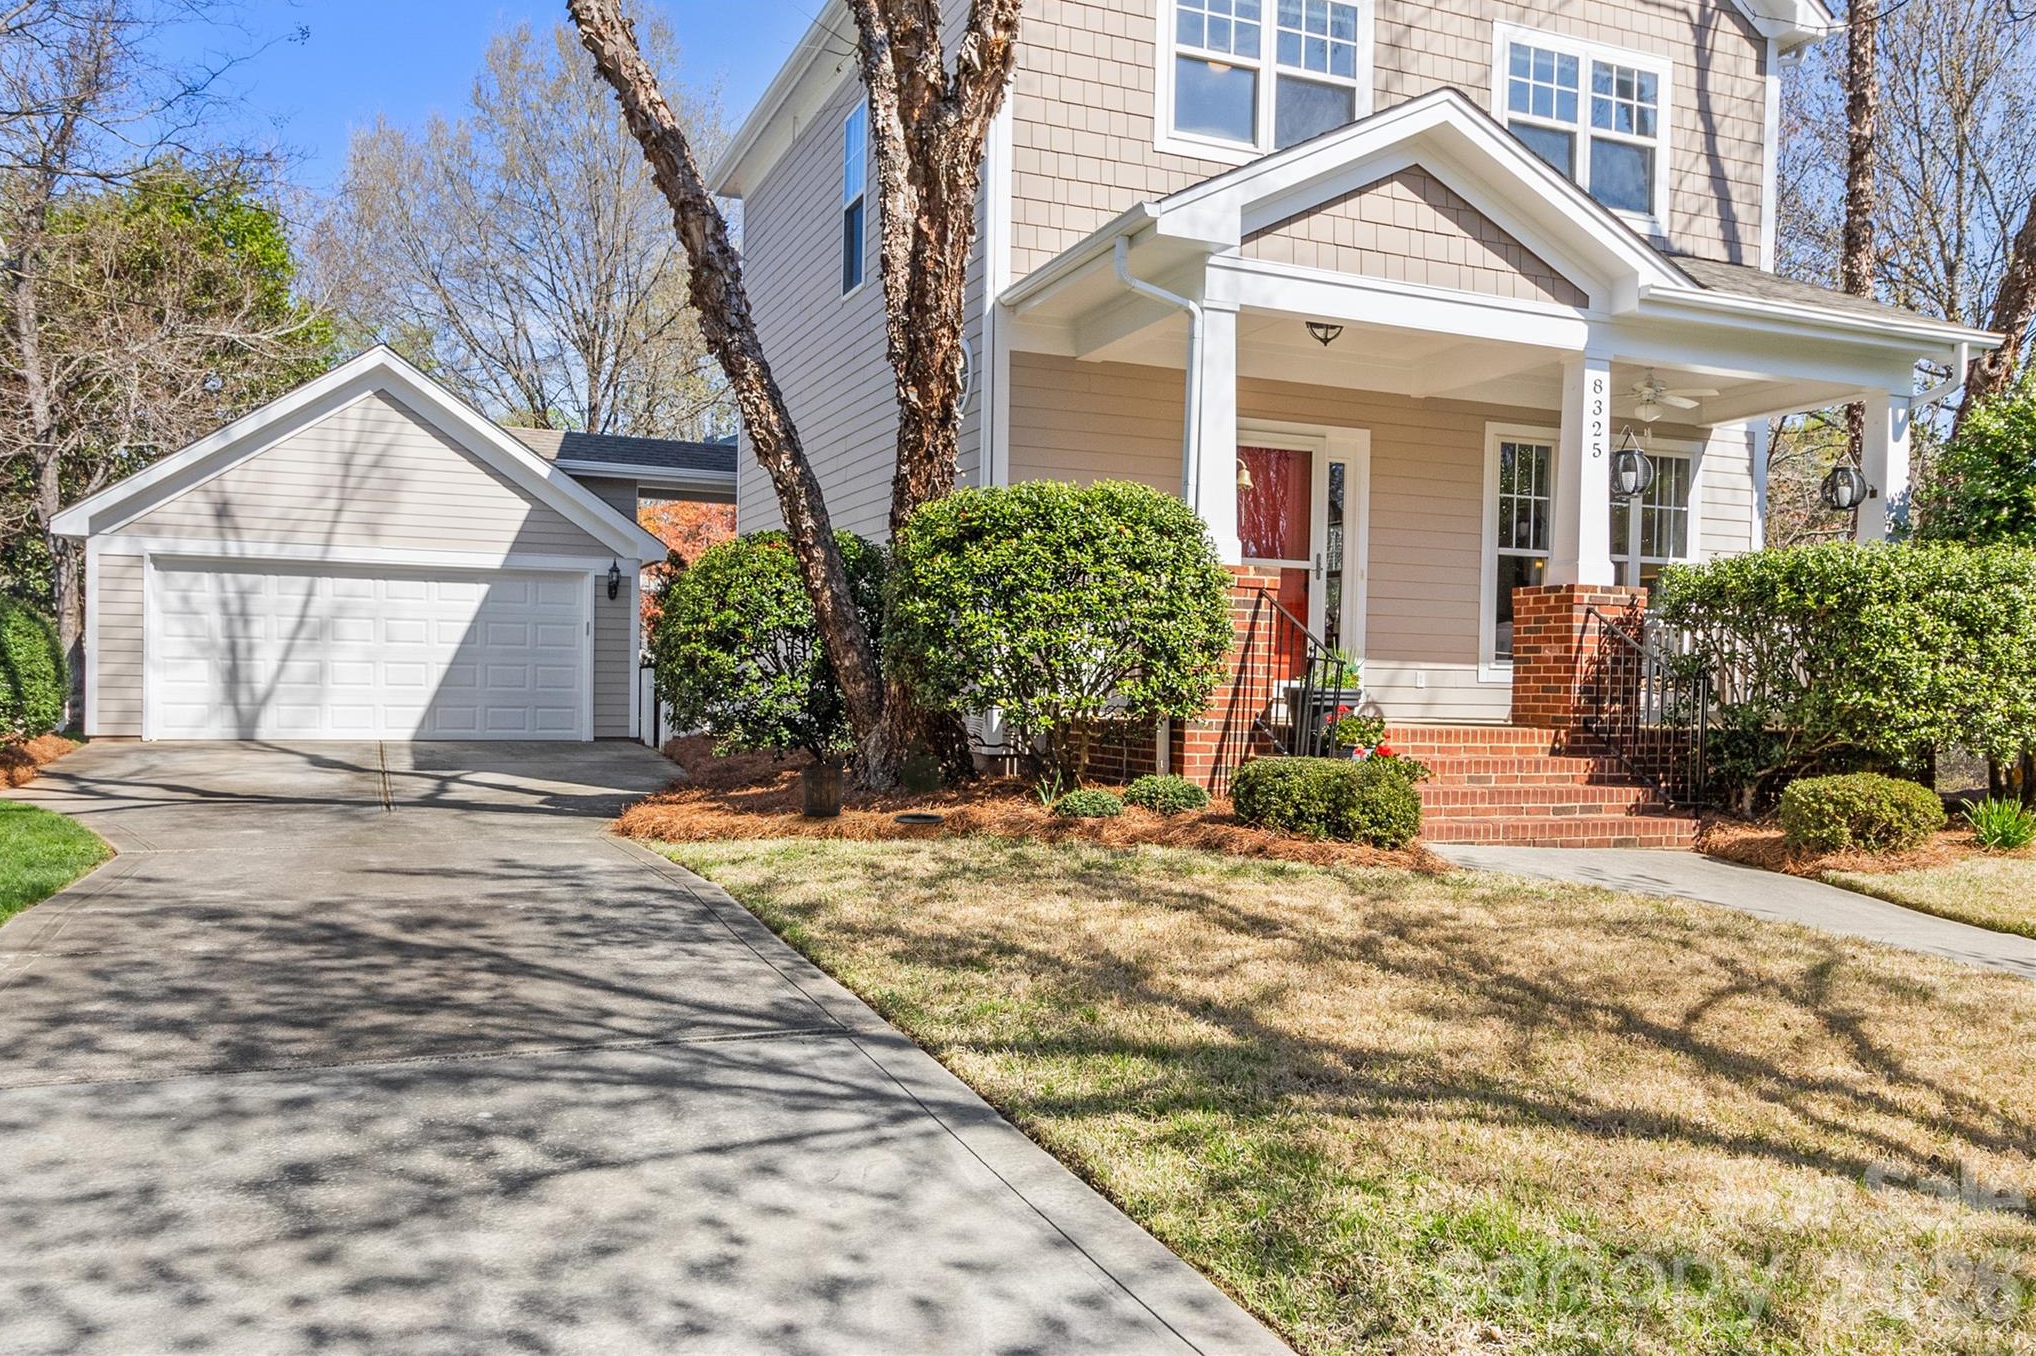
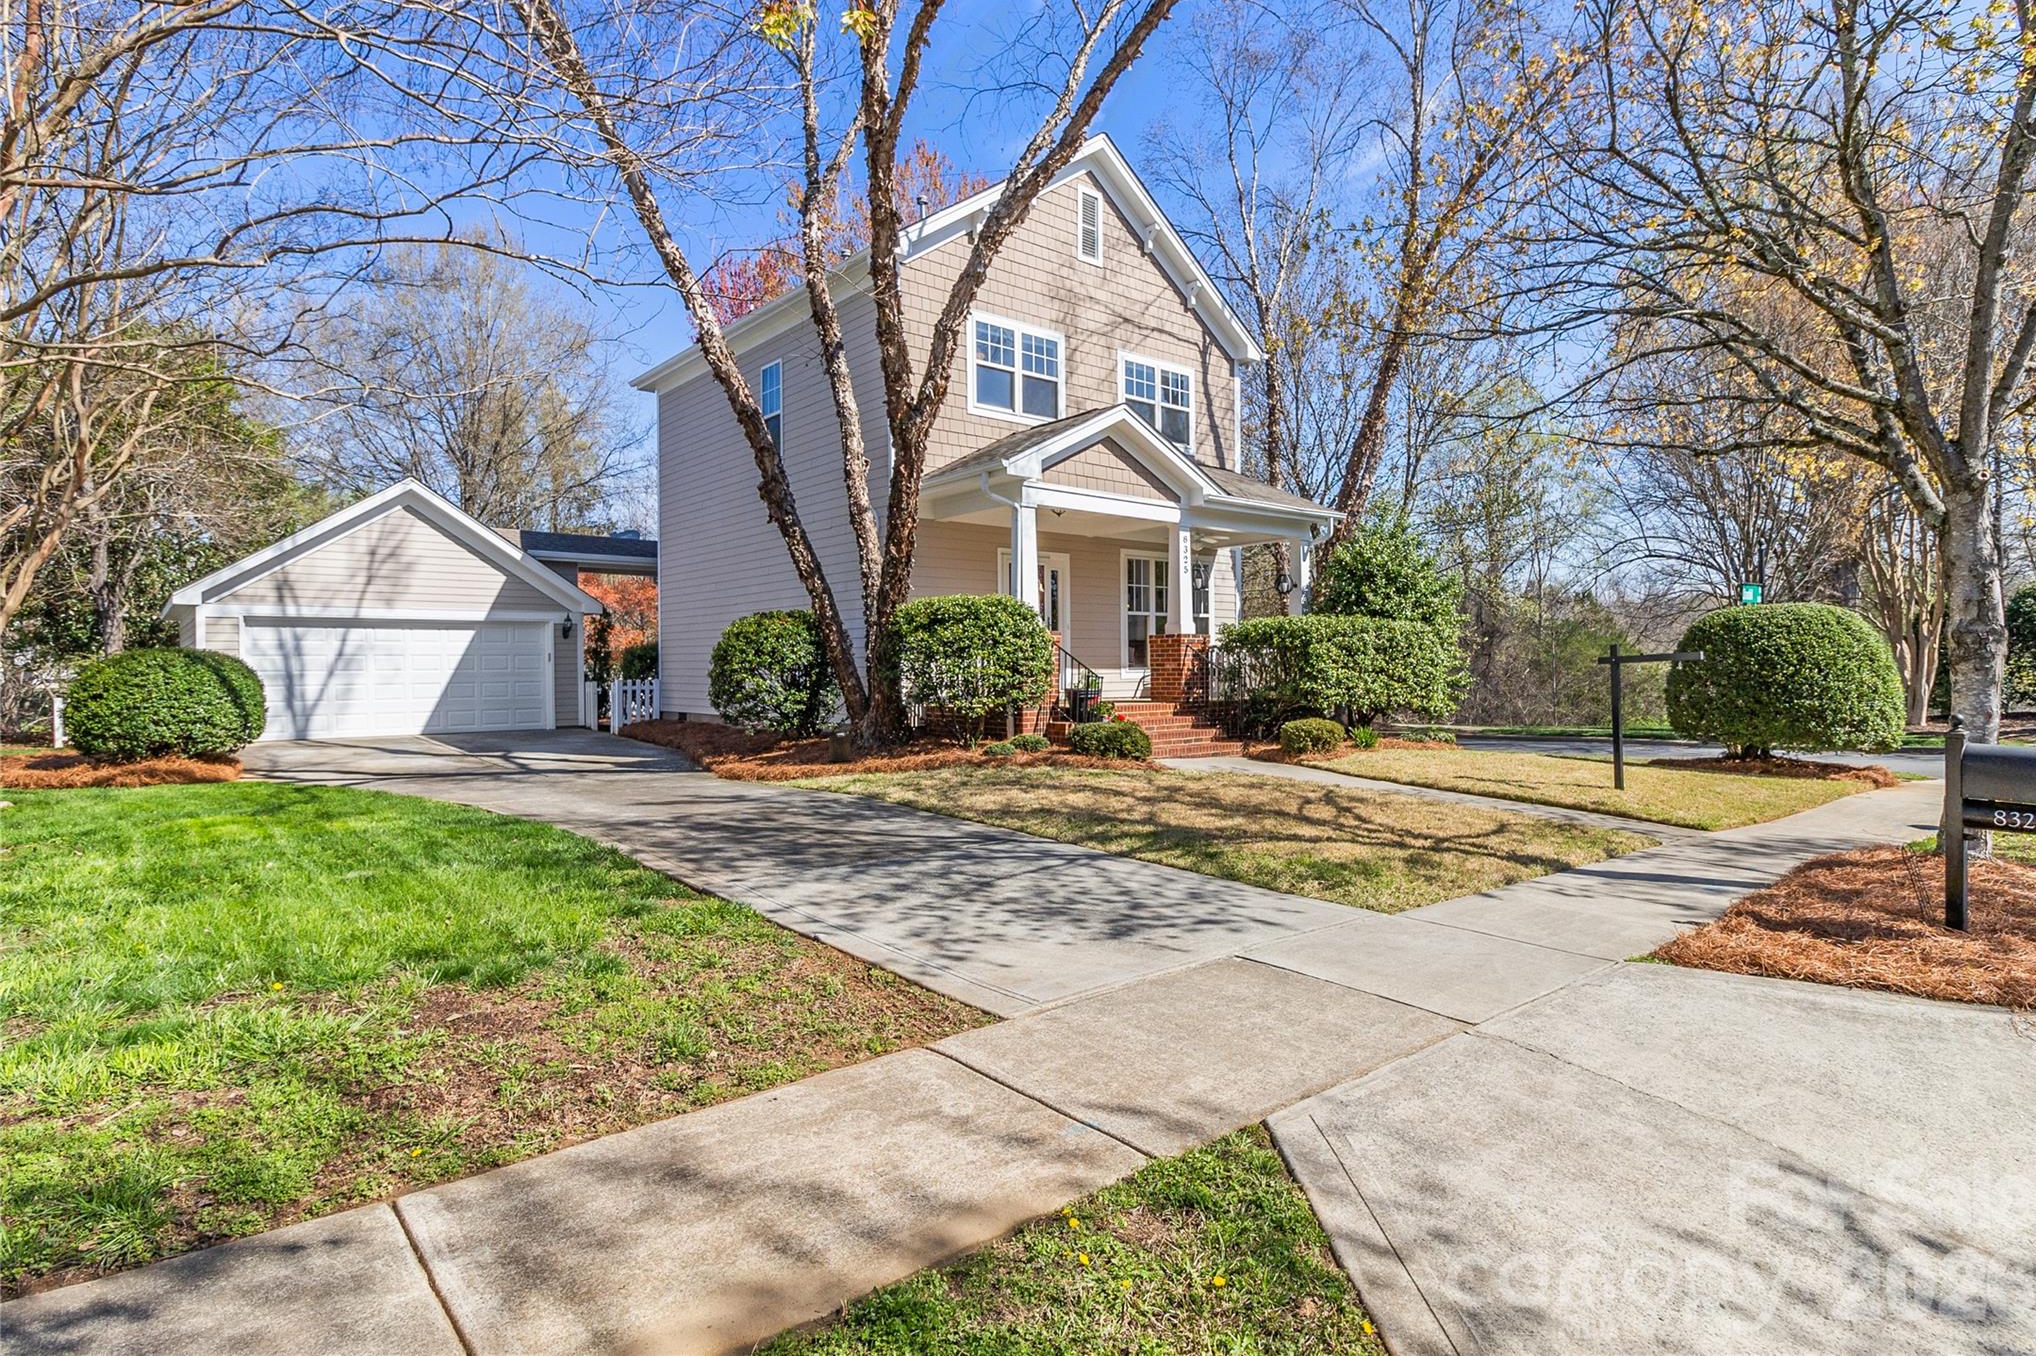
potted tree: present [894,741,944,823] -> none [881,715,908,762]

